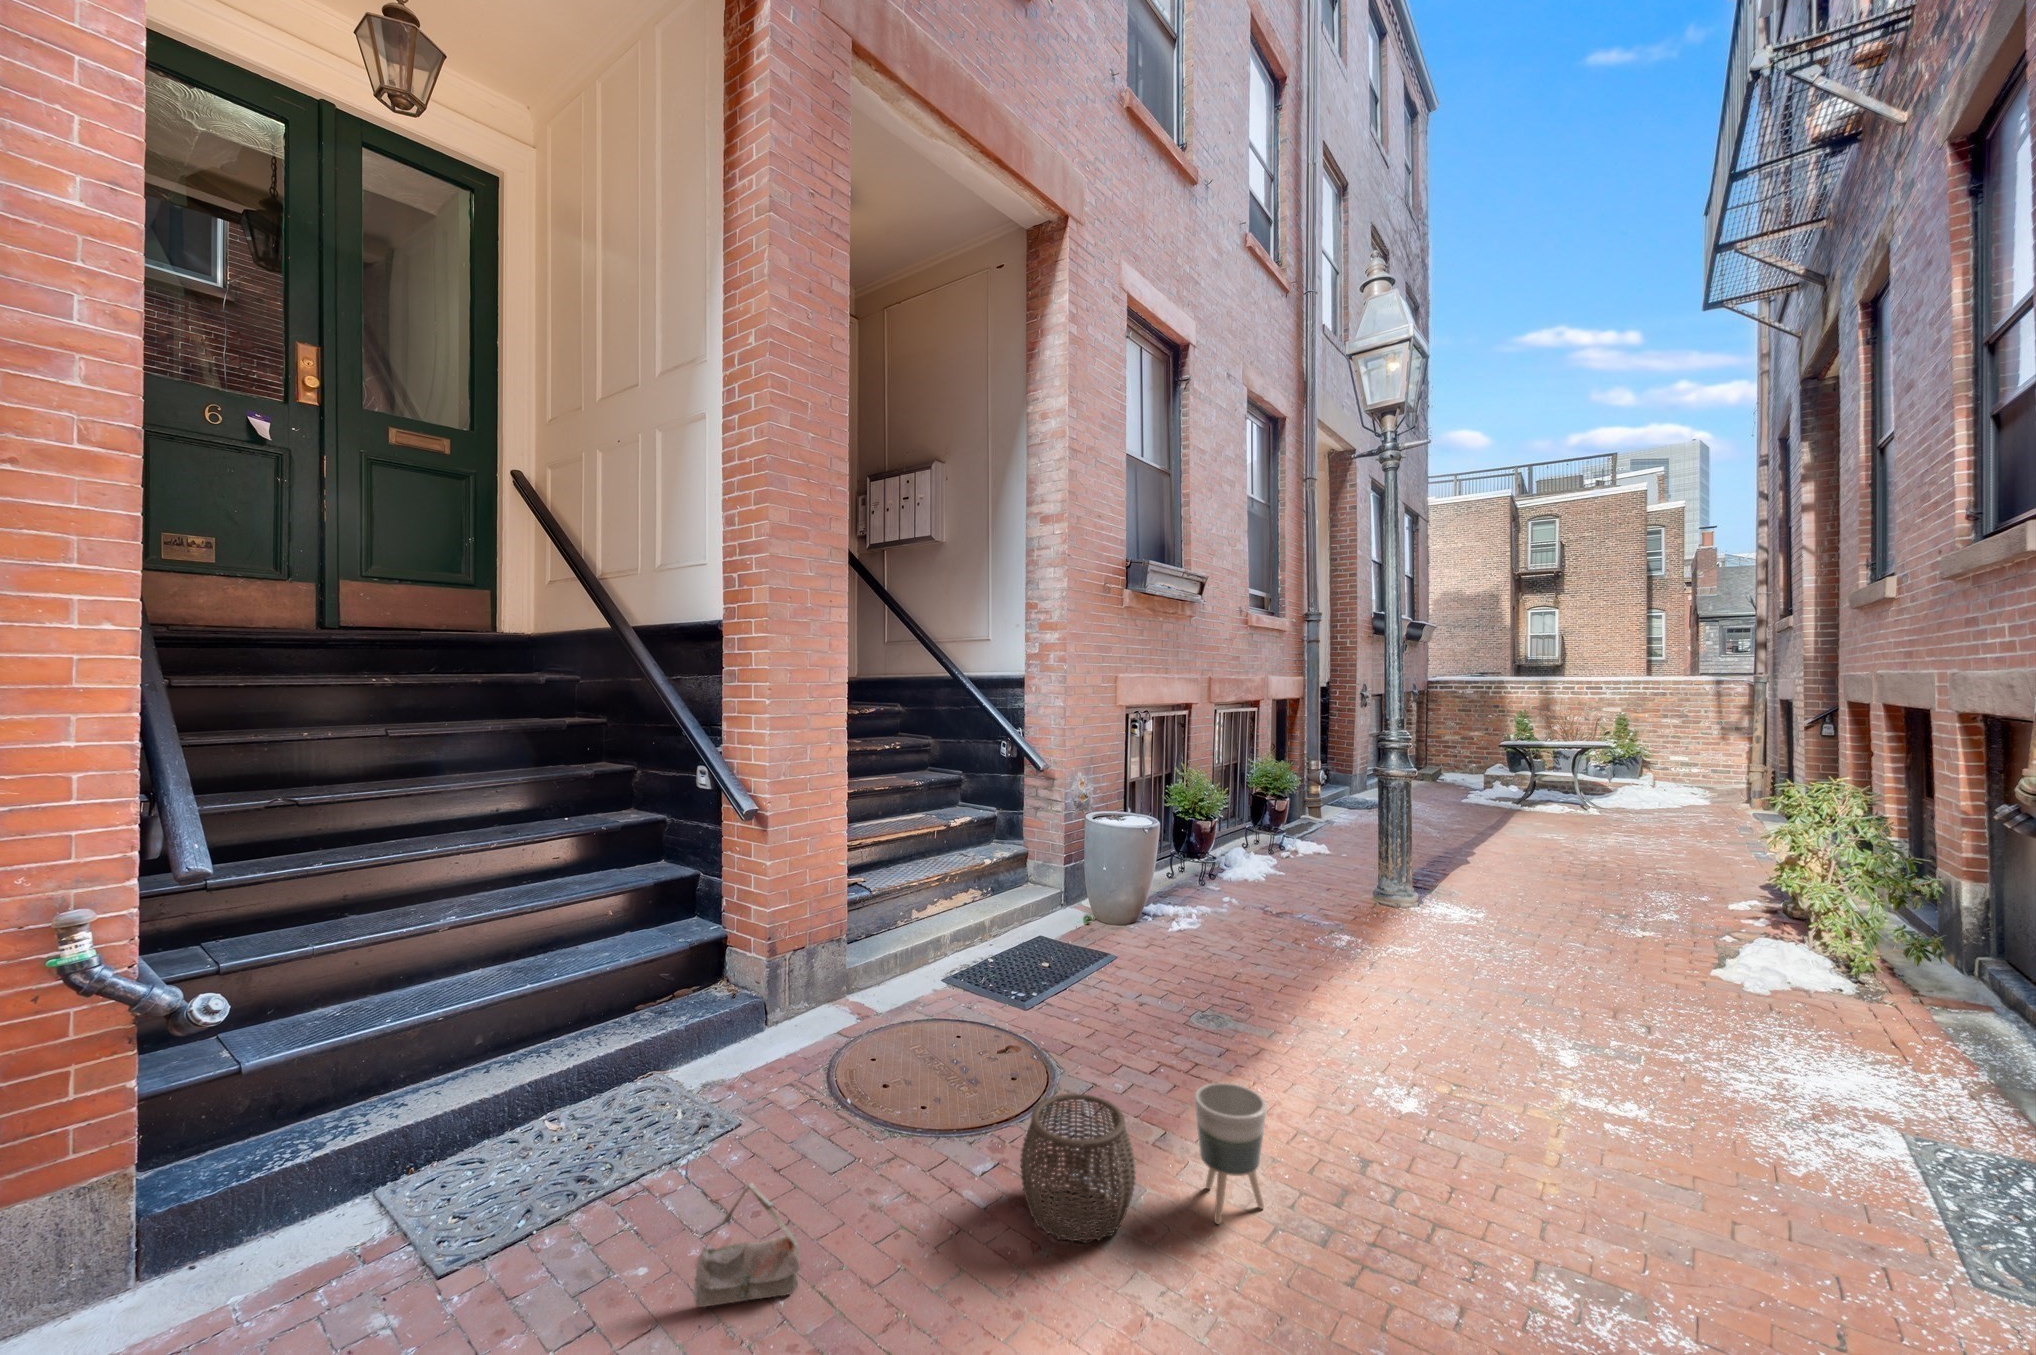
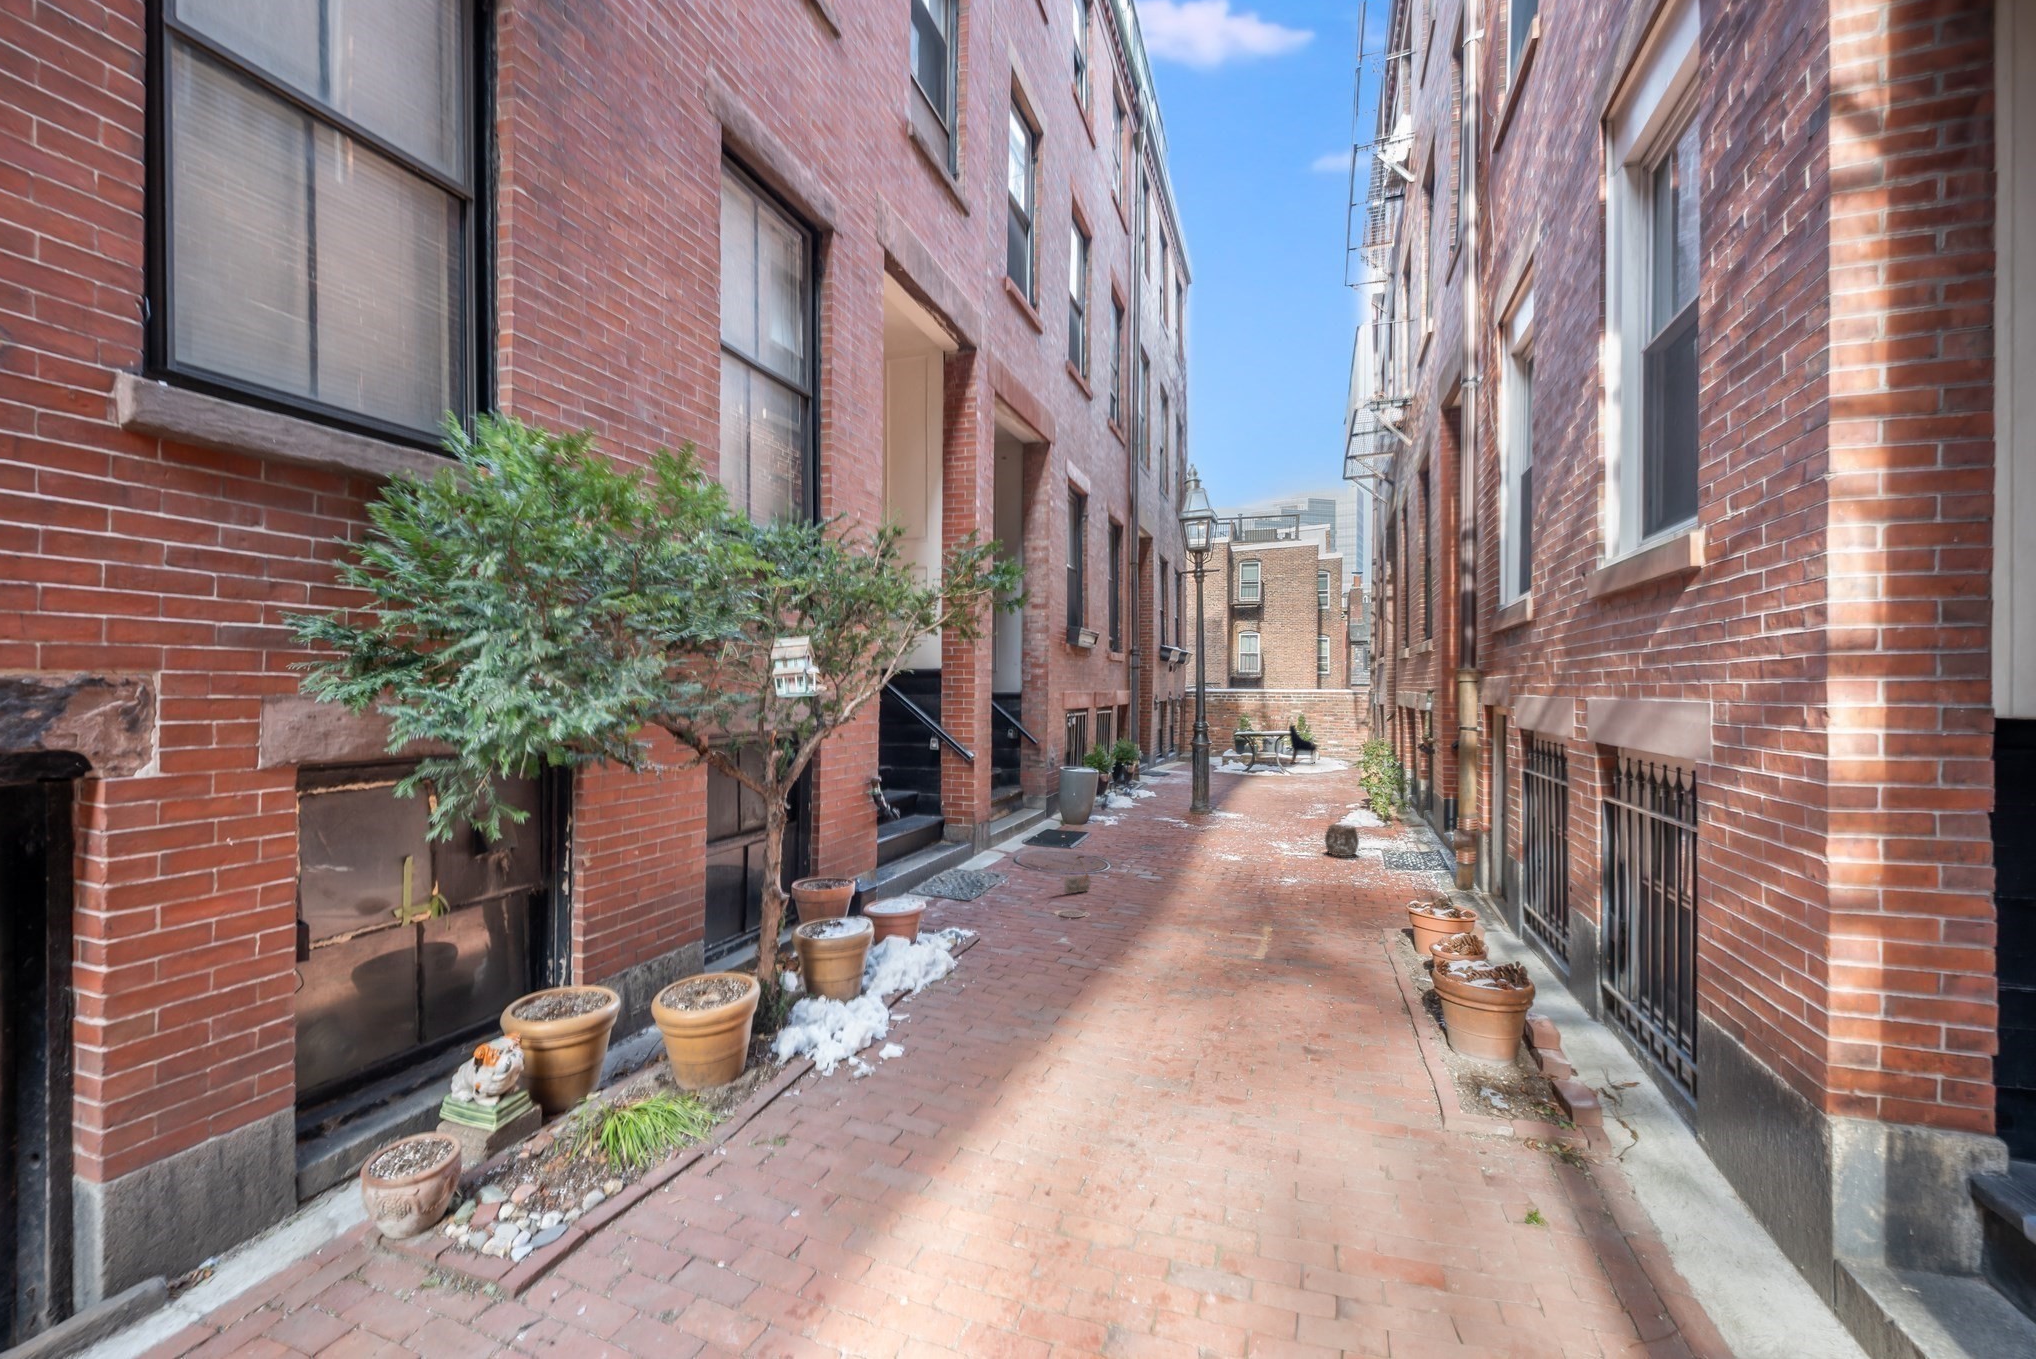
chair: none [1599,730,1649,795] -> present [1289,725,1316,763]
planter: present [1194,1083,1266,1224] -> none [1183,838,1206,877]
woven basket: present [1020,1094,1136,1243] -> present [1325,824,1359,856]

